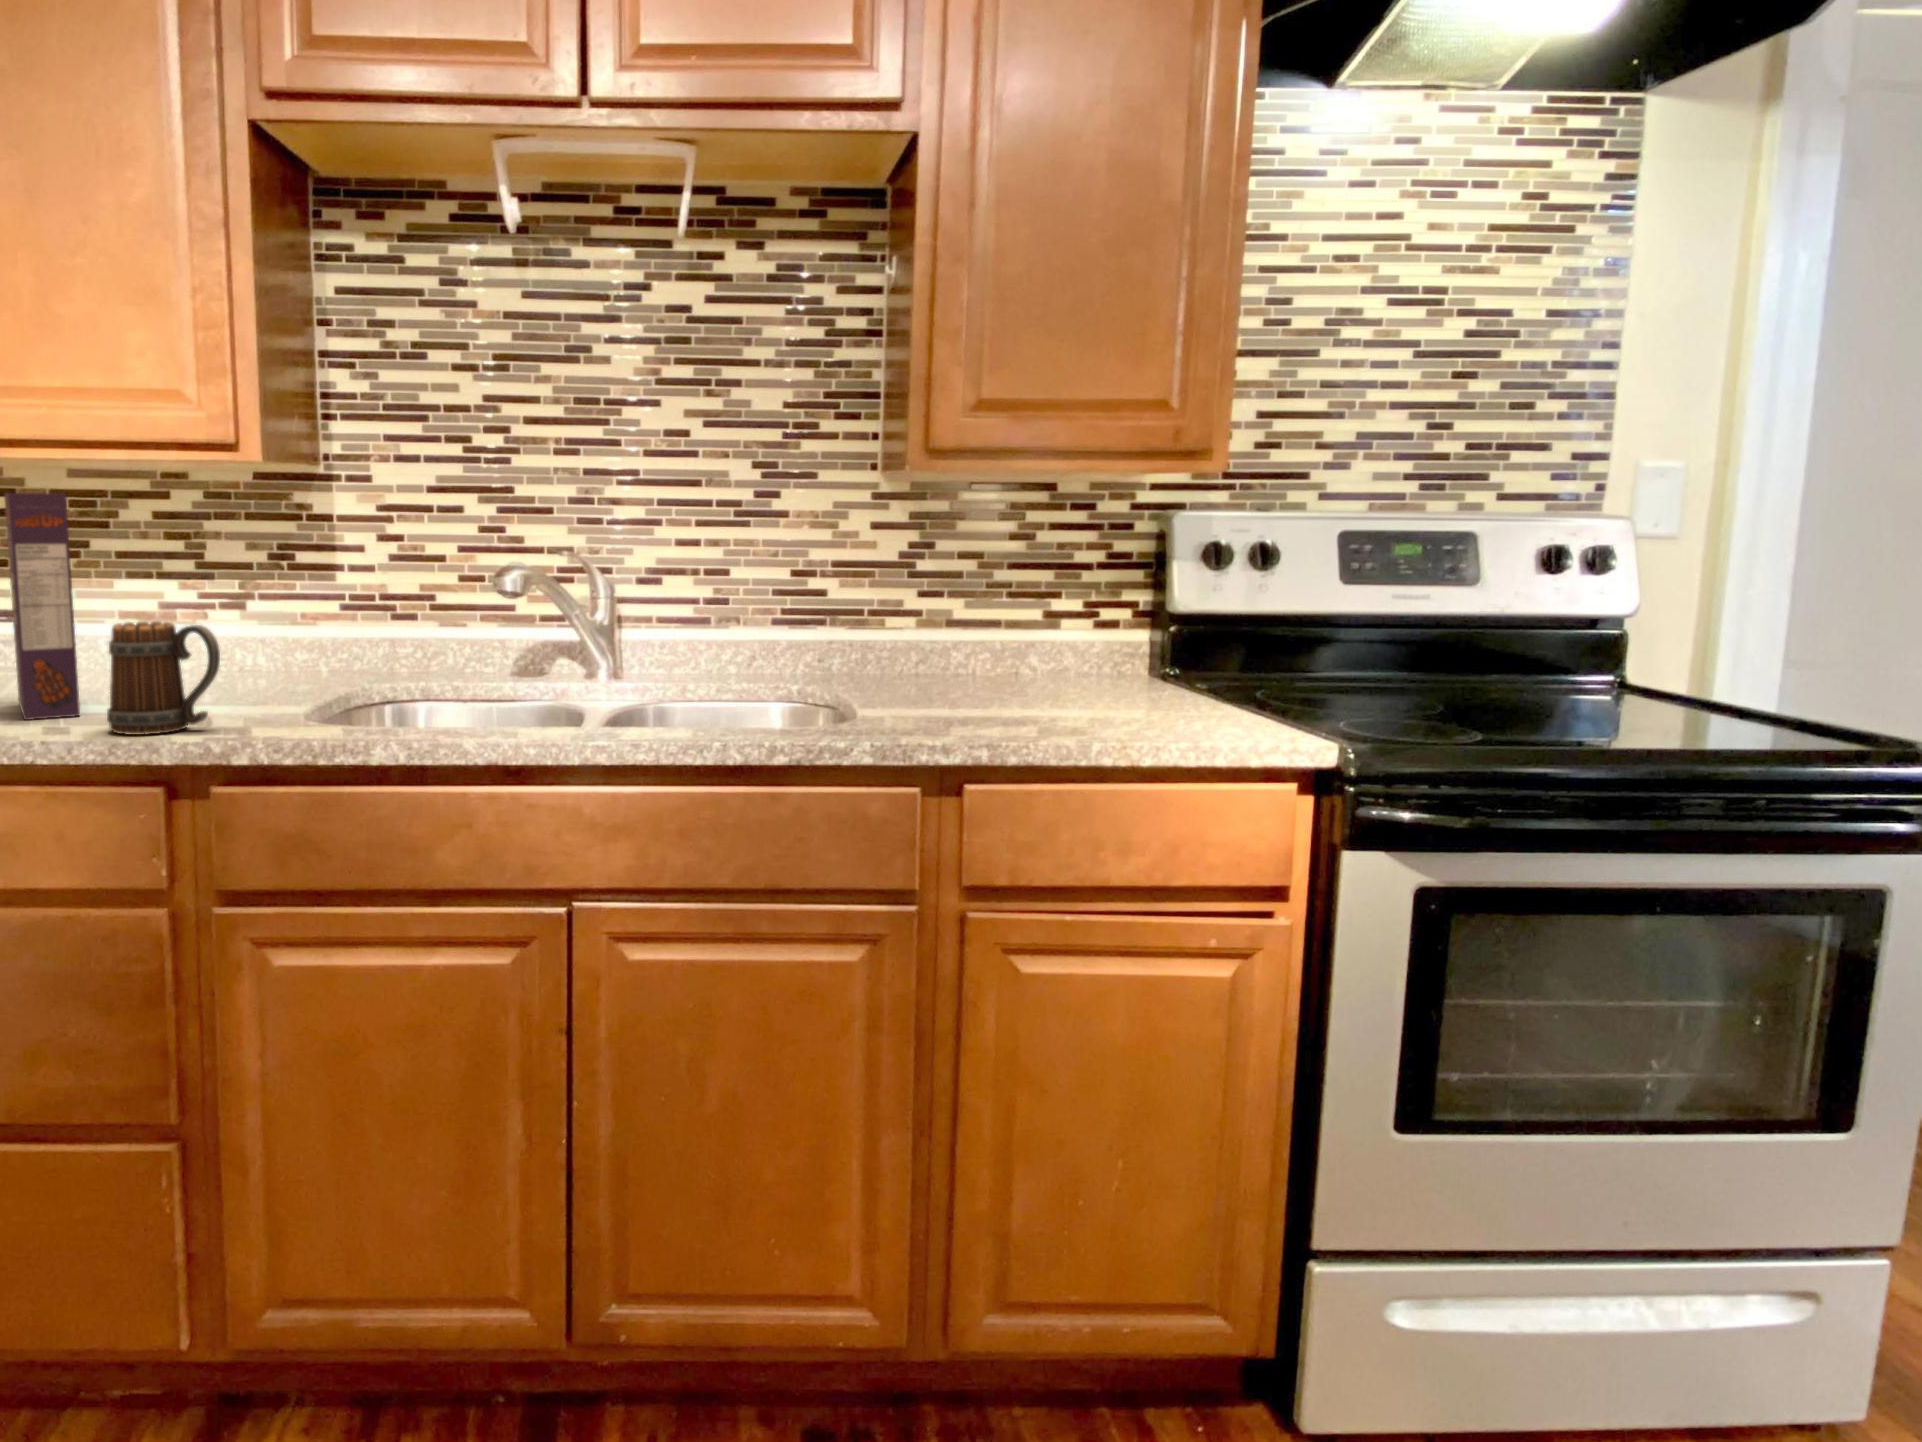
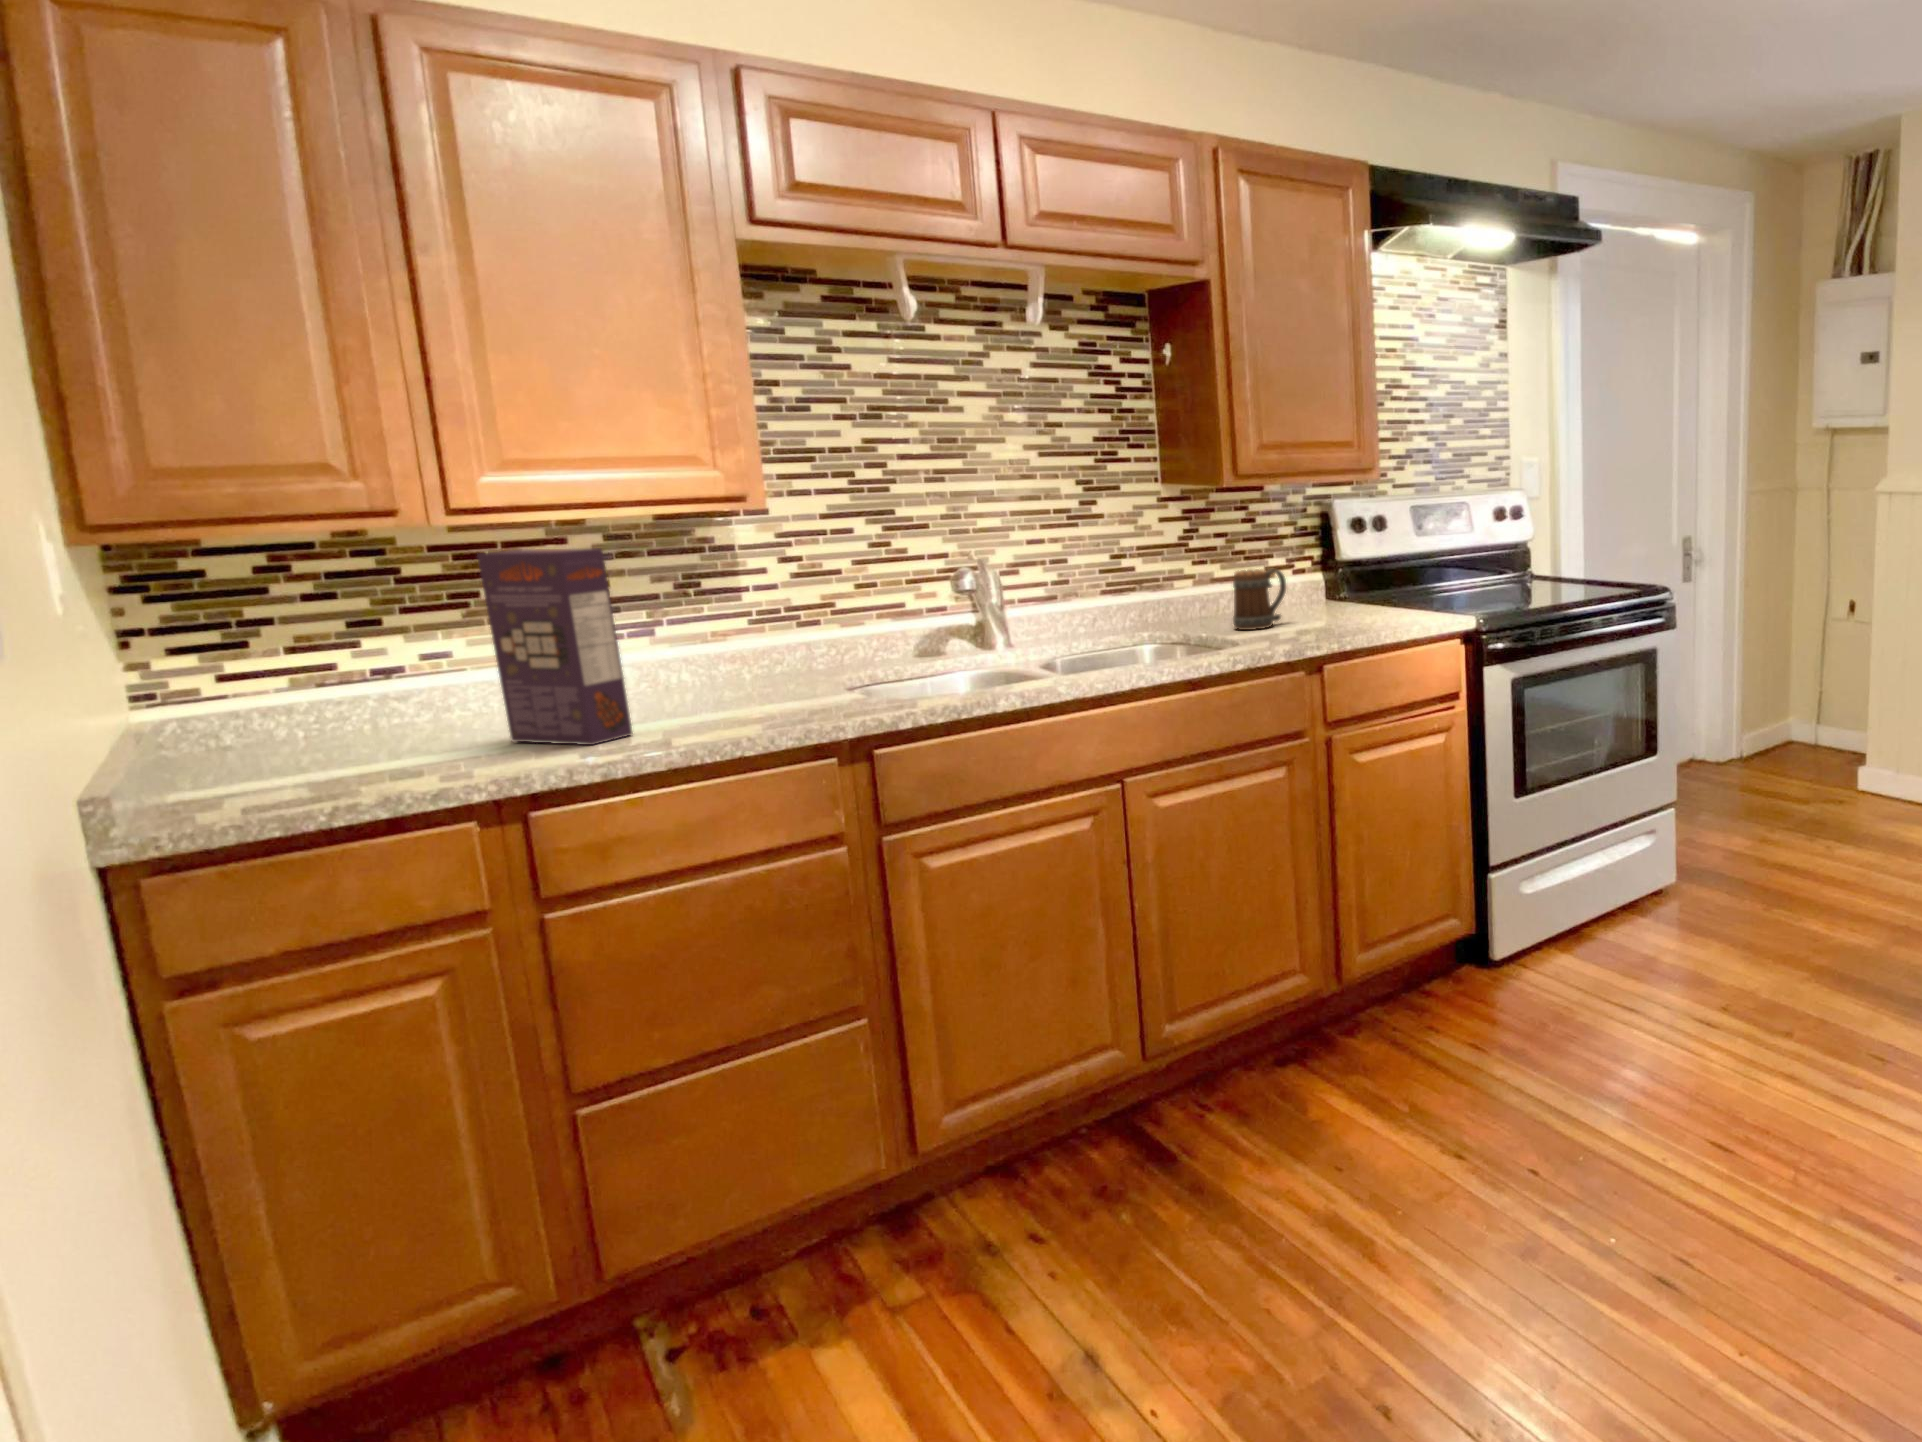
mug: present [107,621,220,735] -> present [1233,569,1286,630]

